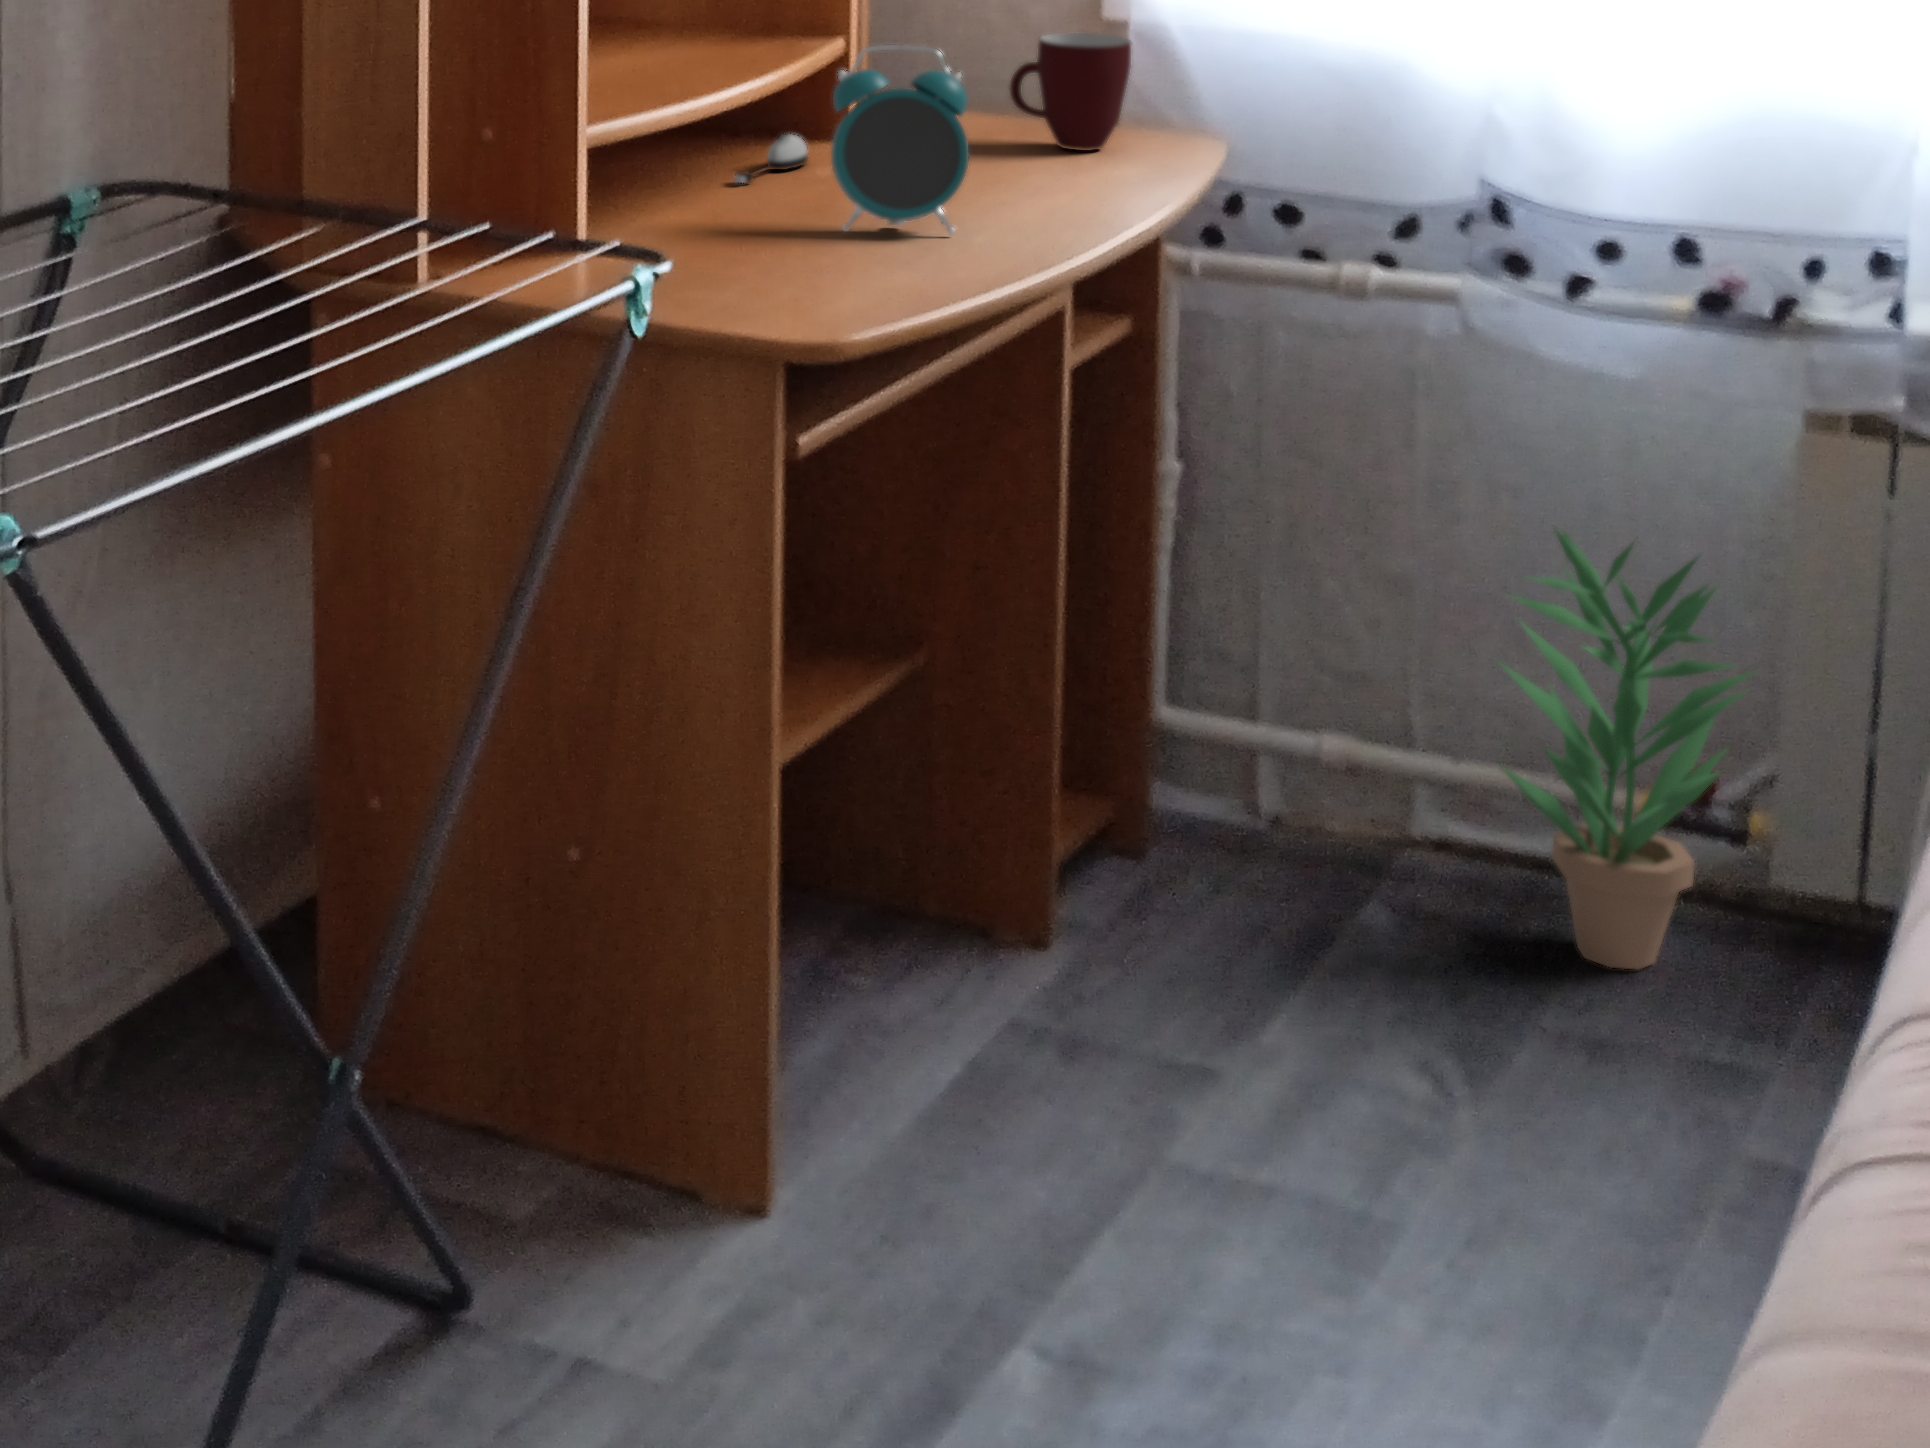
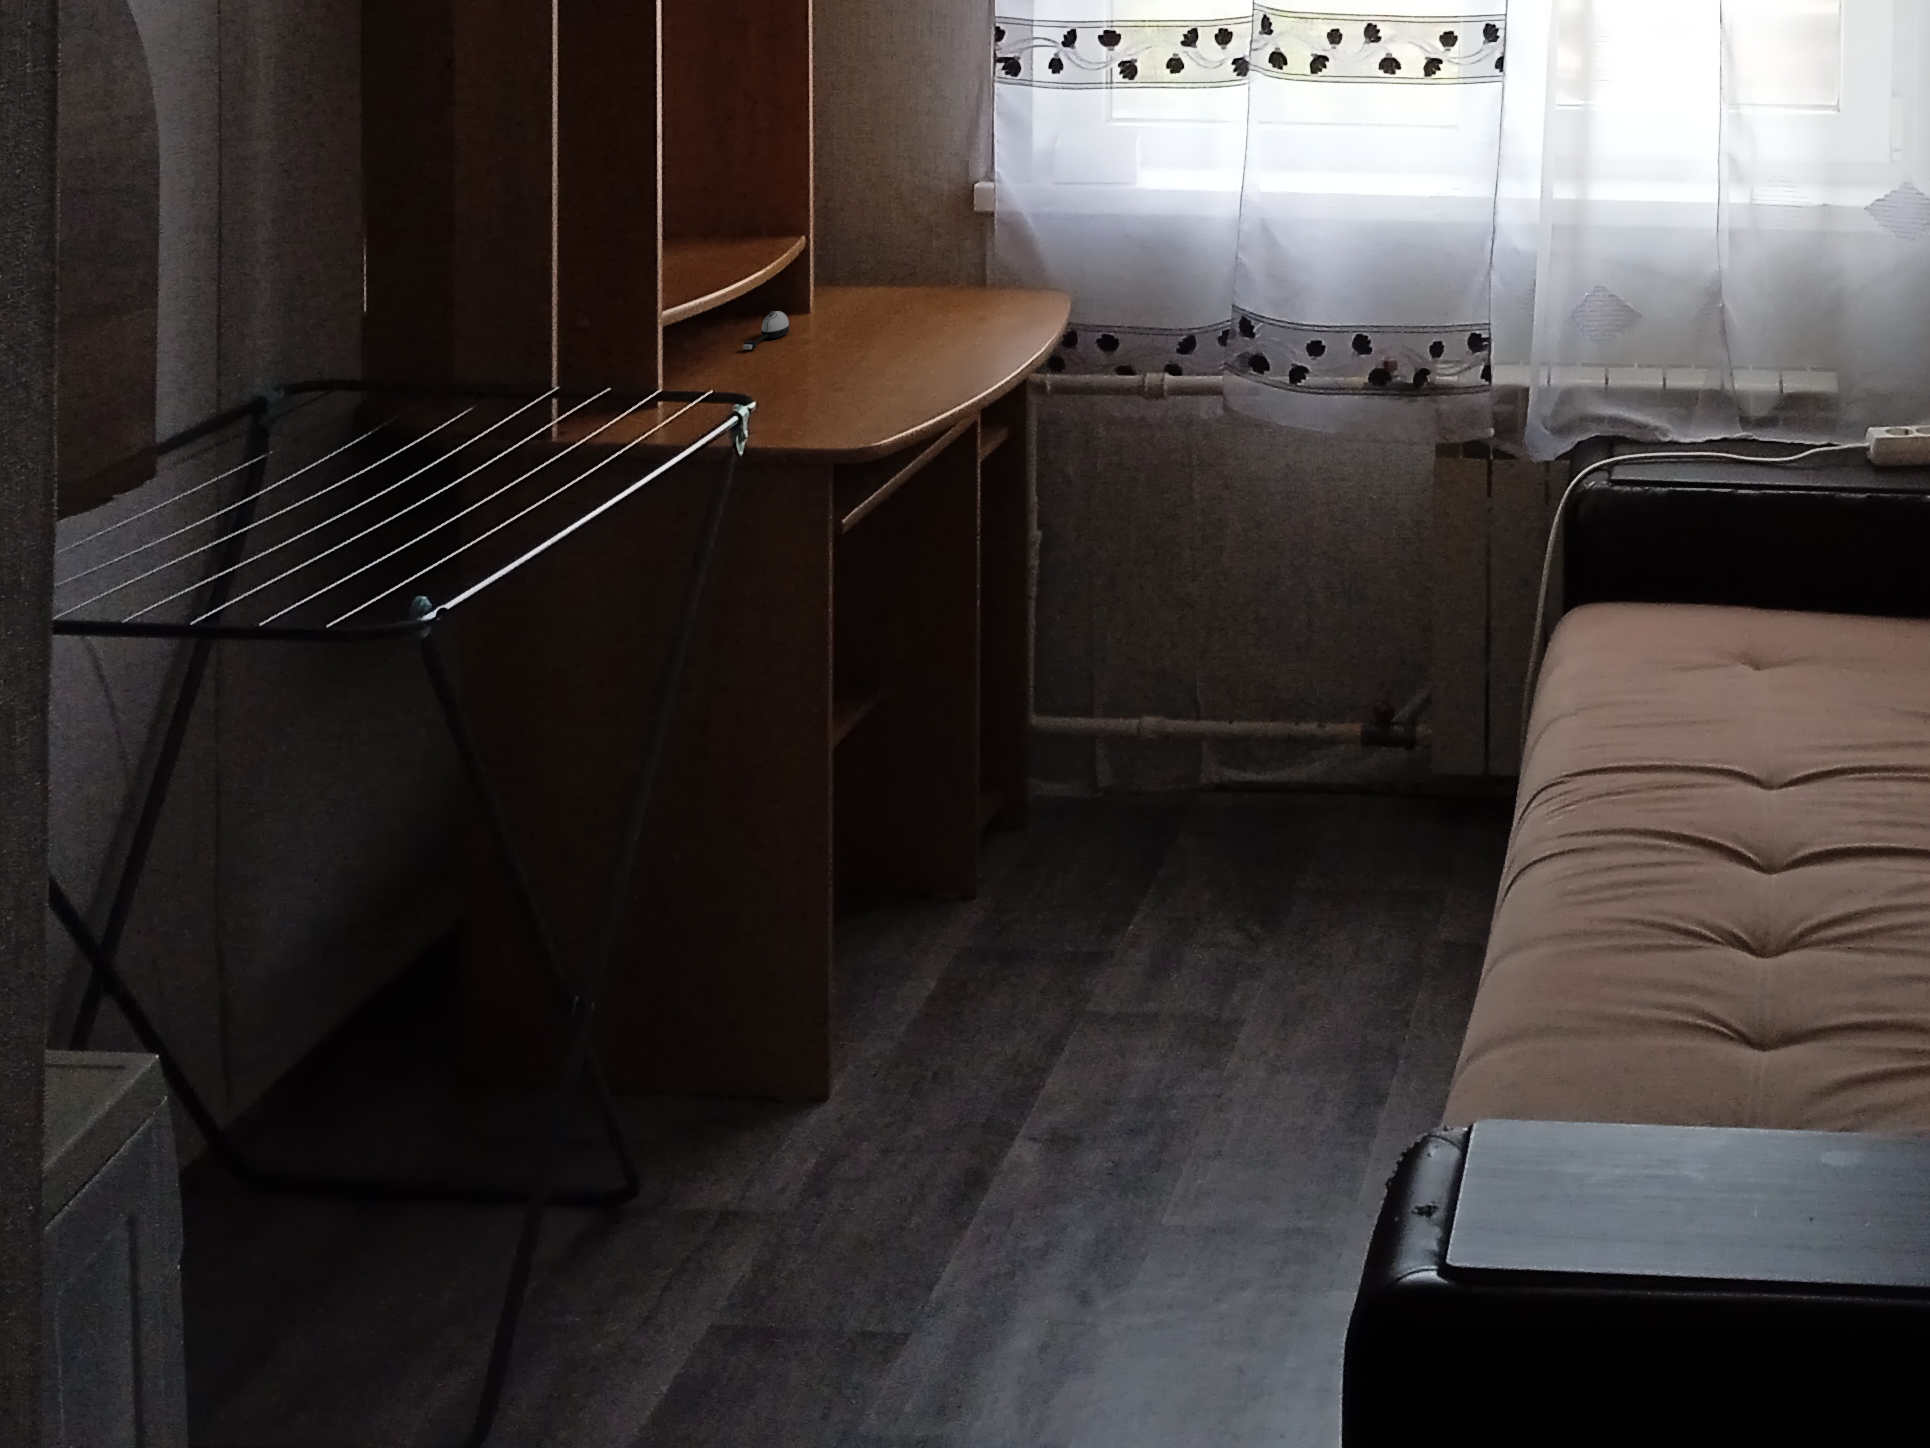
mug: present [1009,33,1131,151] -> none [923,223,1007,308]
alarm clock: present [831,45,969,234] -> none [828,237,927,377]
potted plant: present [1497,531,1752,969] -> none [1263,538,1426,841]

